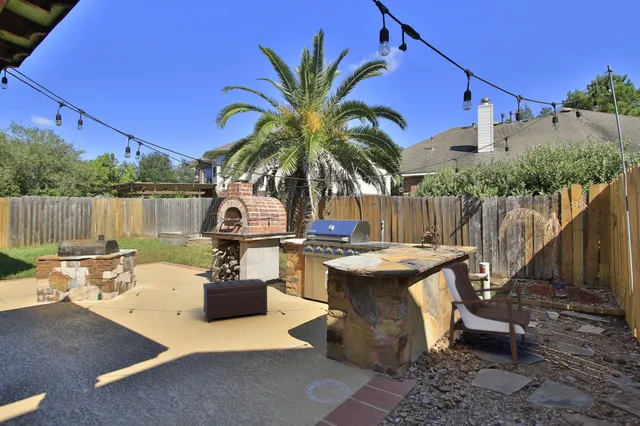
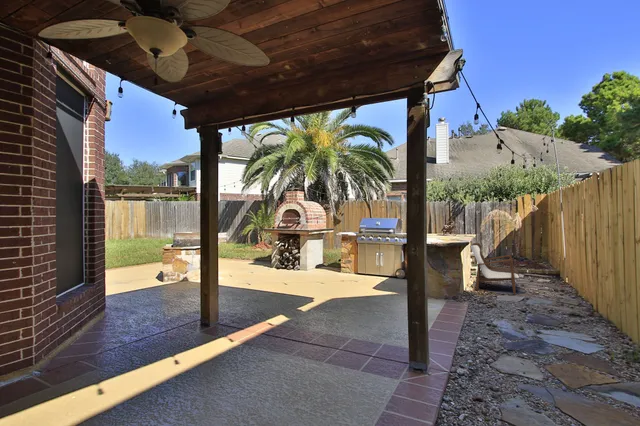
ottoman: present [203,279,267,322] -> none [305,259,348,287]

